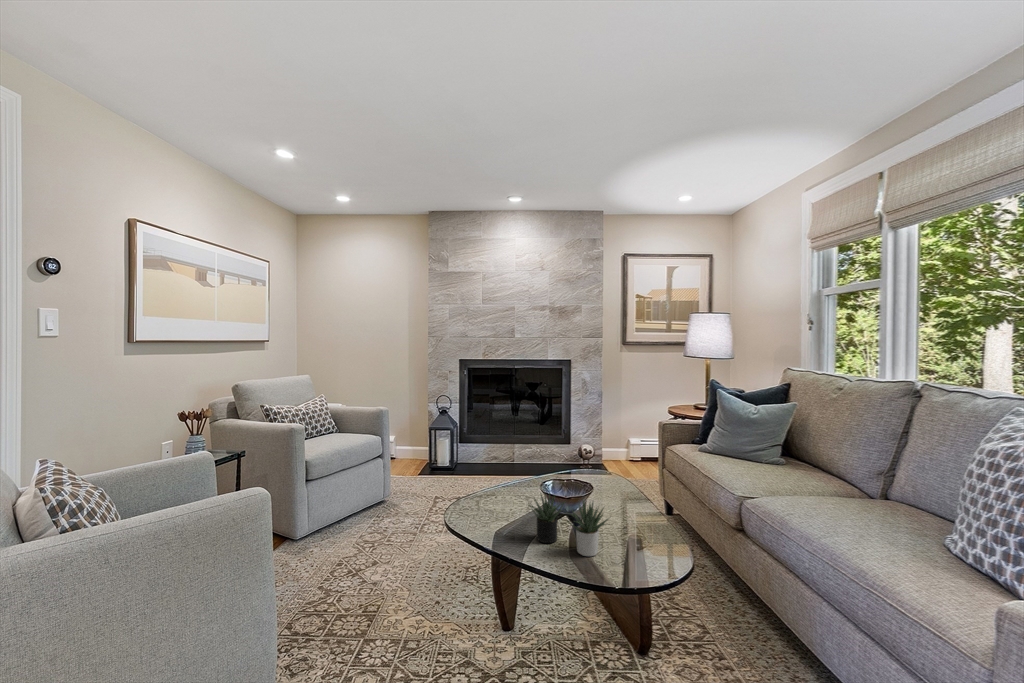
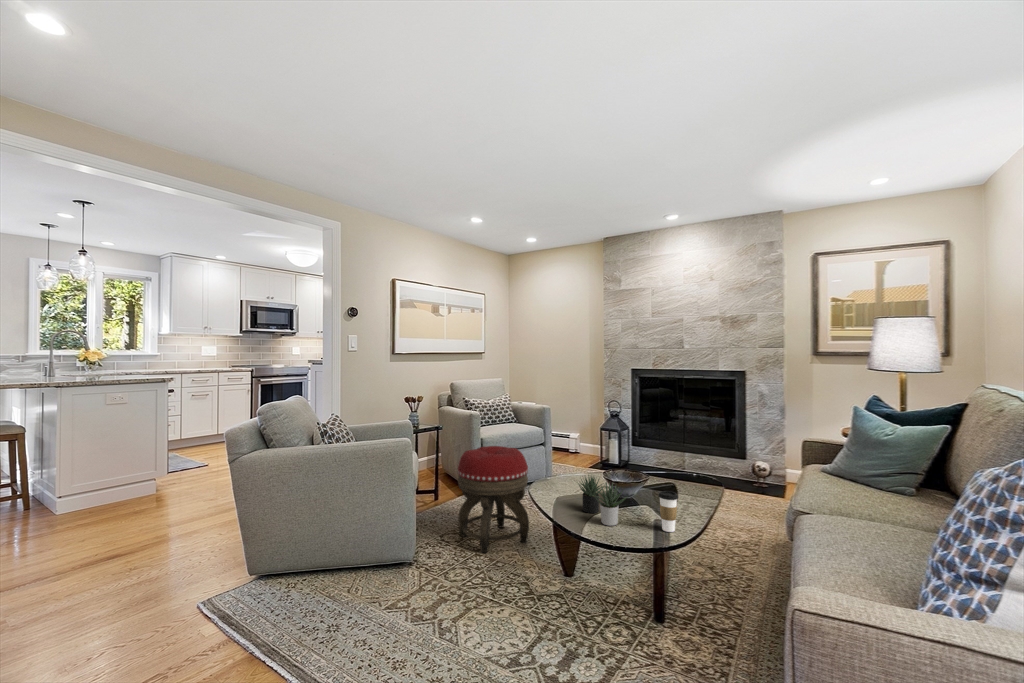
footstool: none [314,470,425,636] -> present [458,446,529,553]
coffee cup: none [639,498,662,547] -> present [658,491,678,532]

